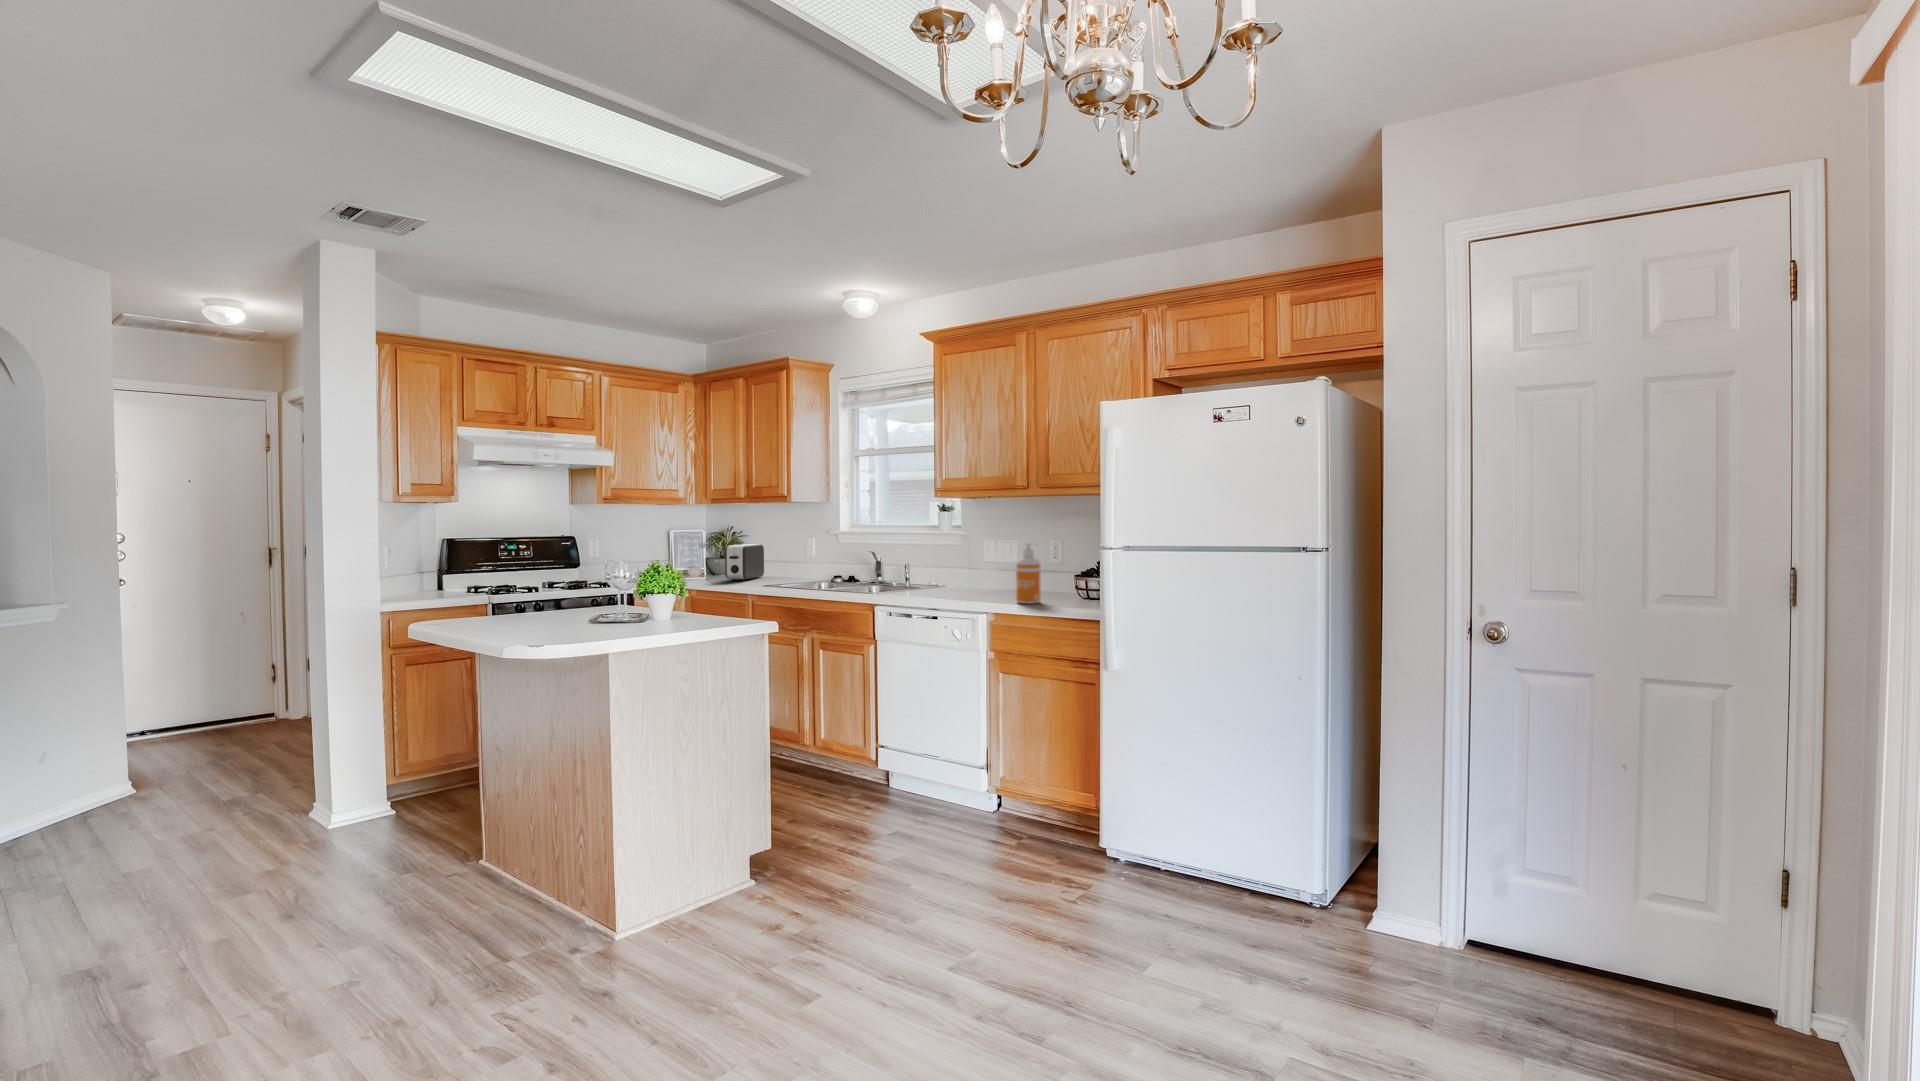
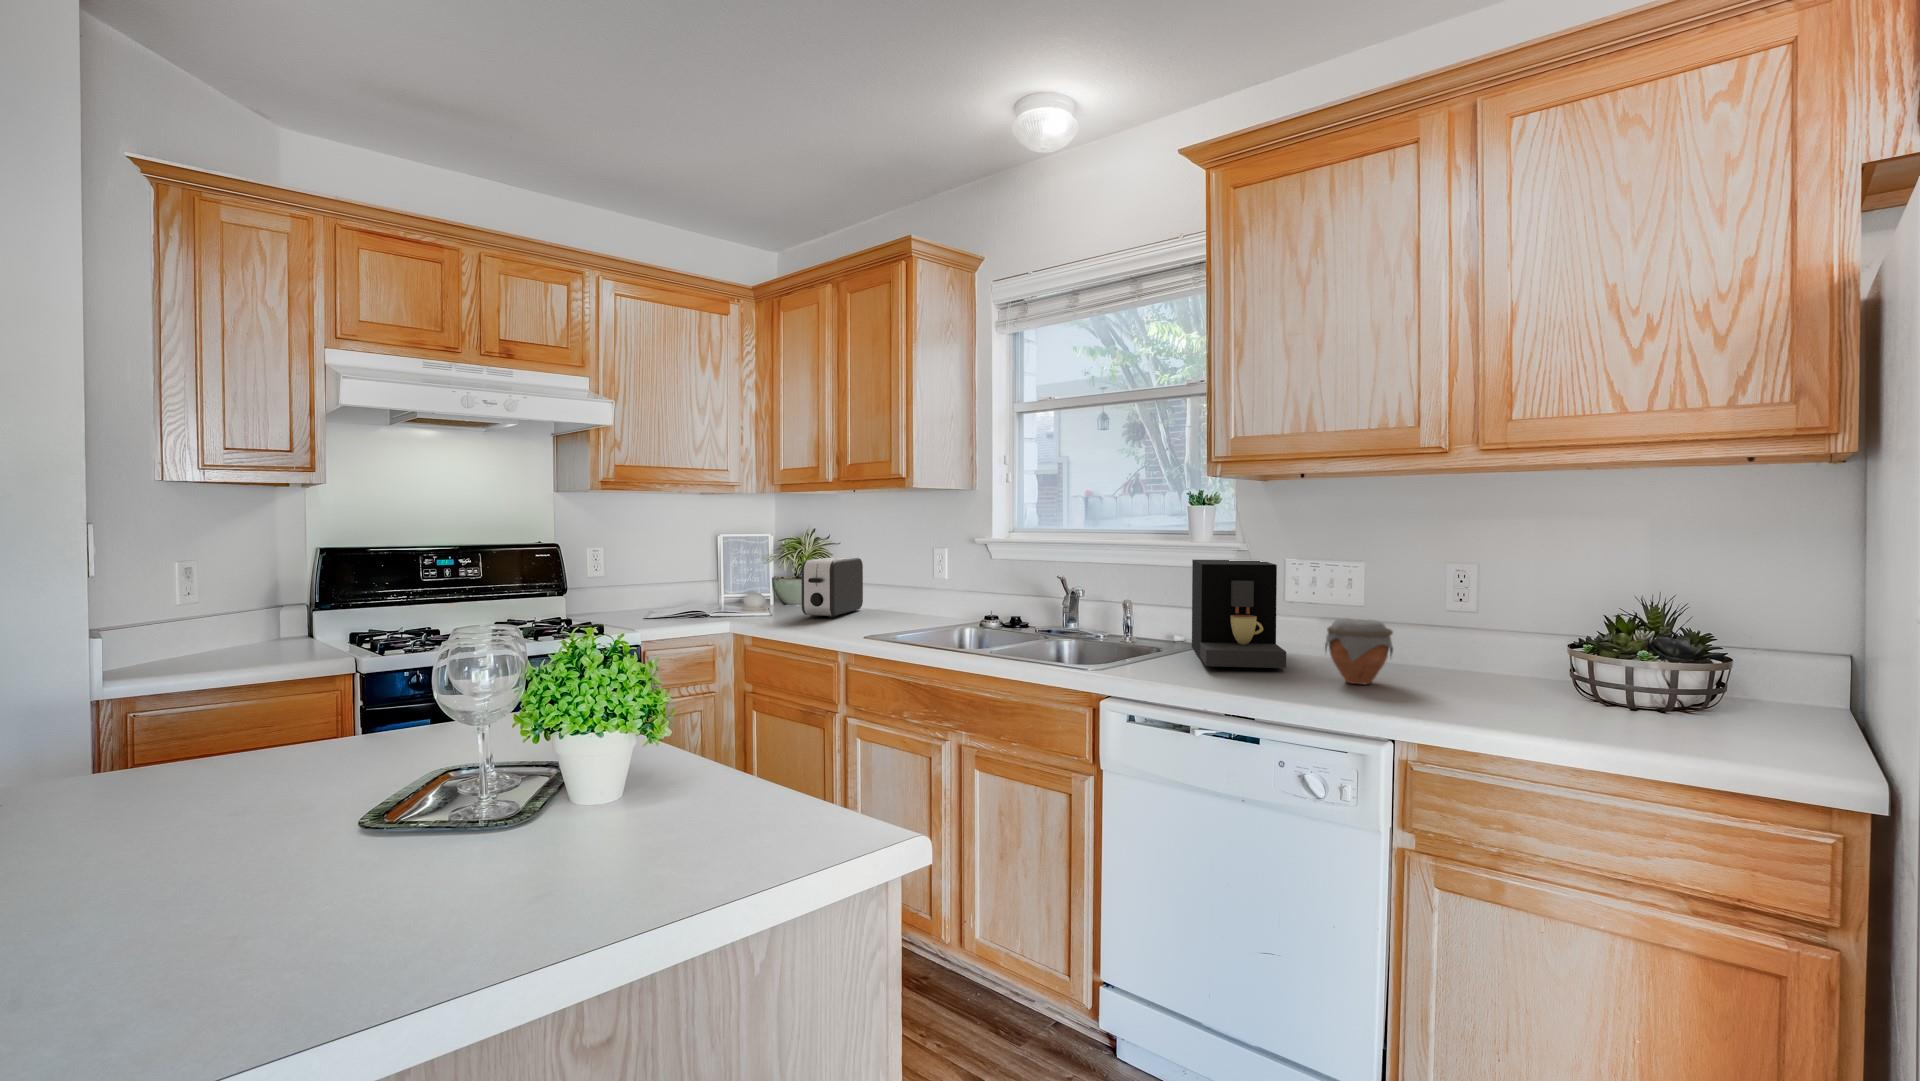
coffee maker: none [932,540,974,592] -> present [1192,560,1286,668]
soap dispenser: present [1016,543,1040,604] -> none [1454,578,1518,721]
jar: none [980,566,1011,596] -> present [1325,618,1393,685]

